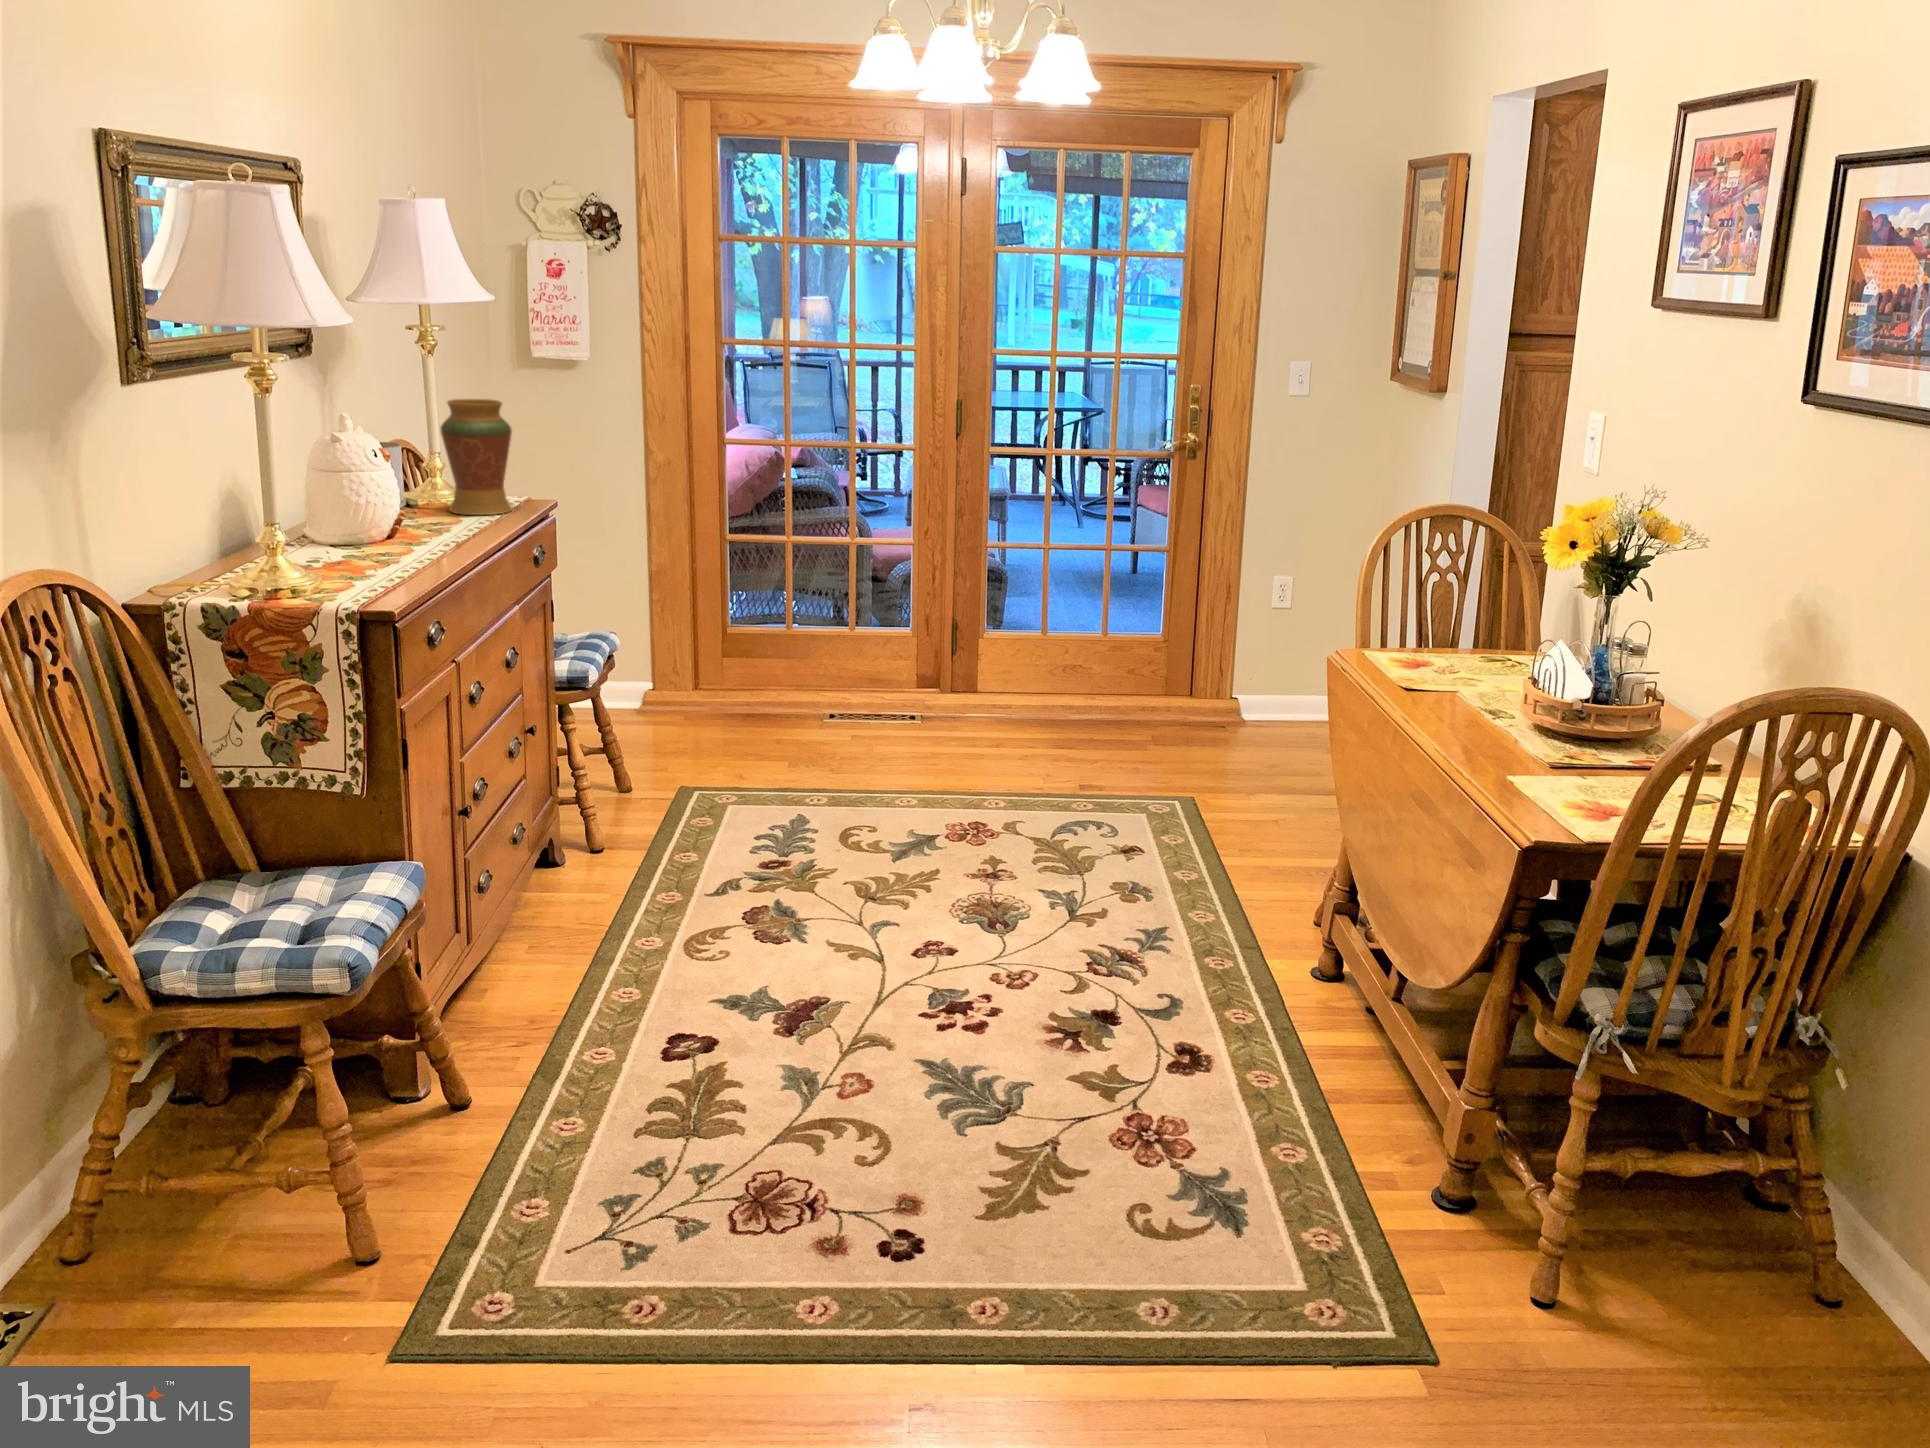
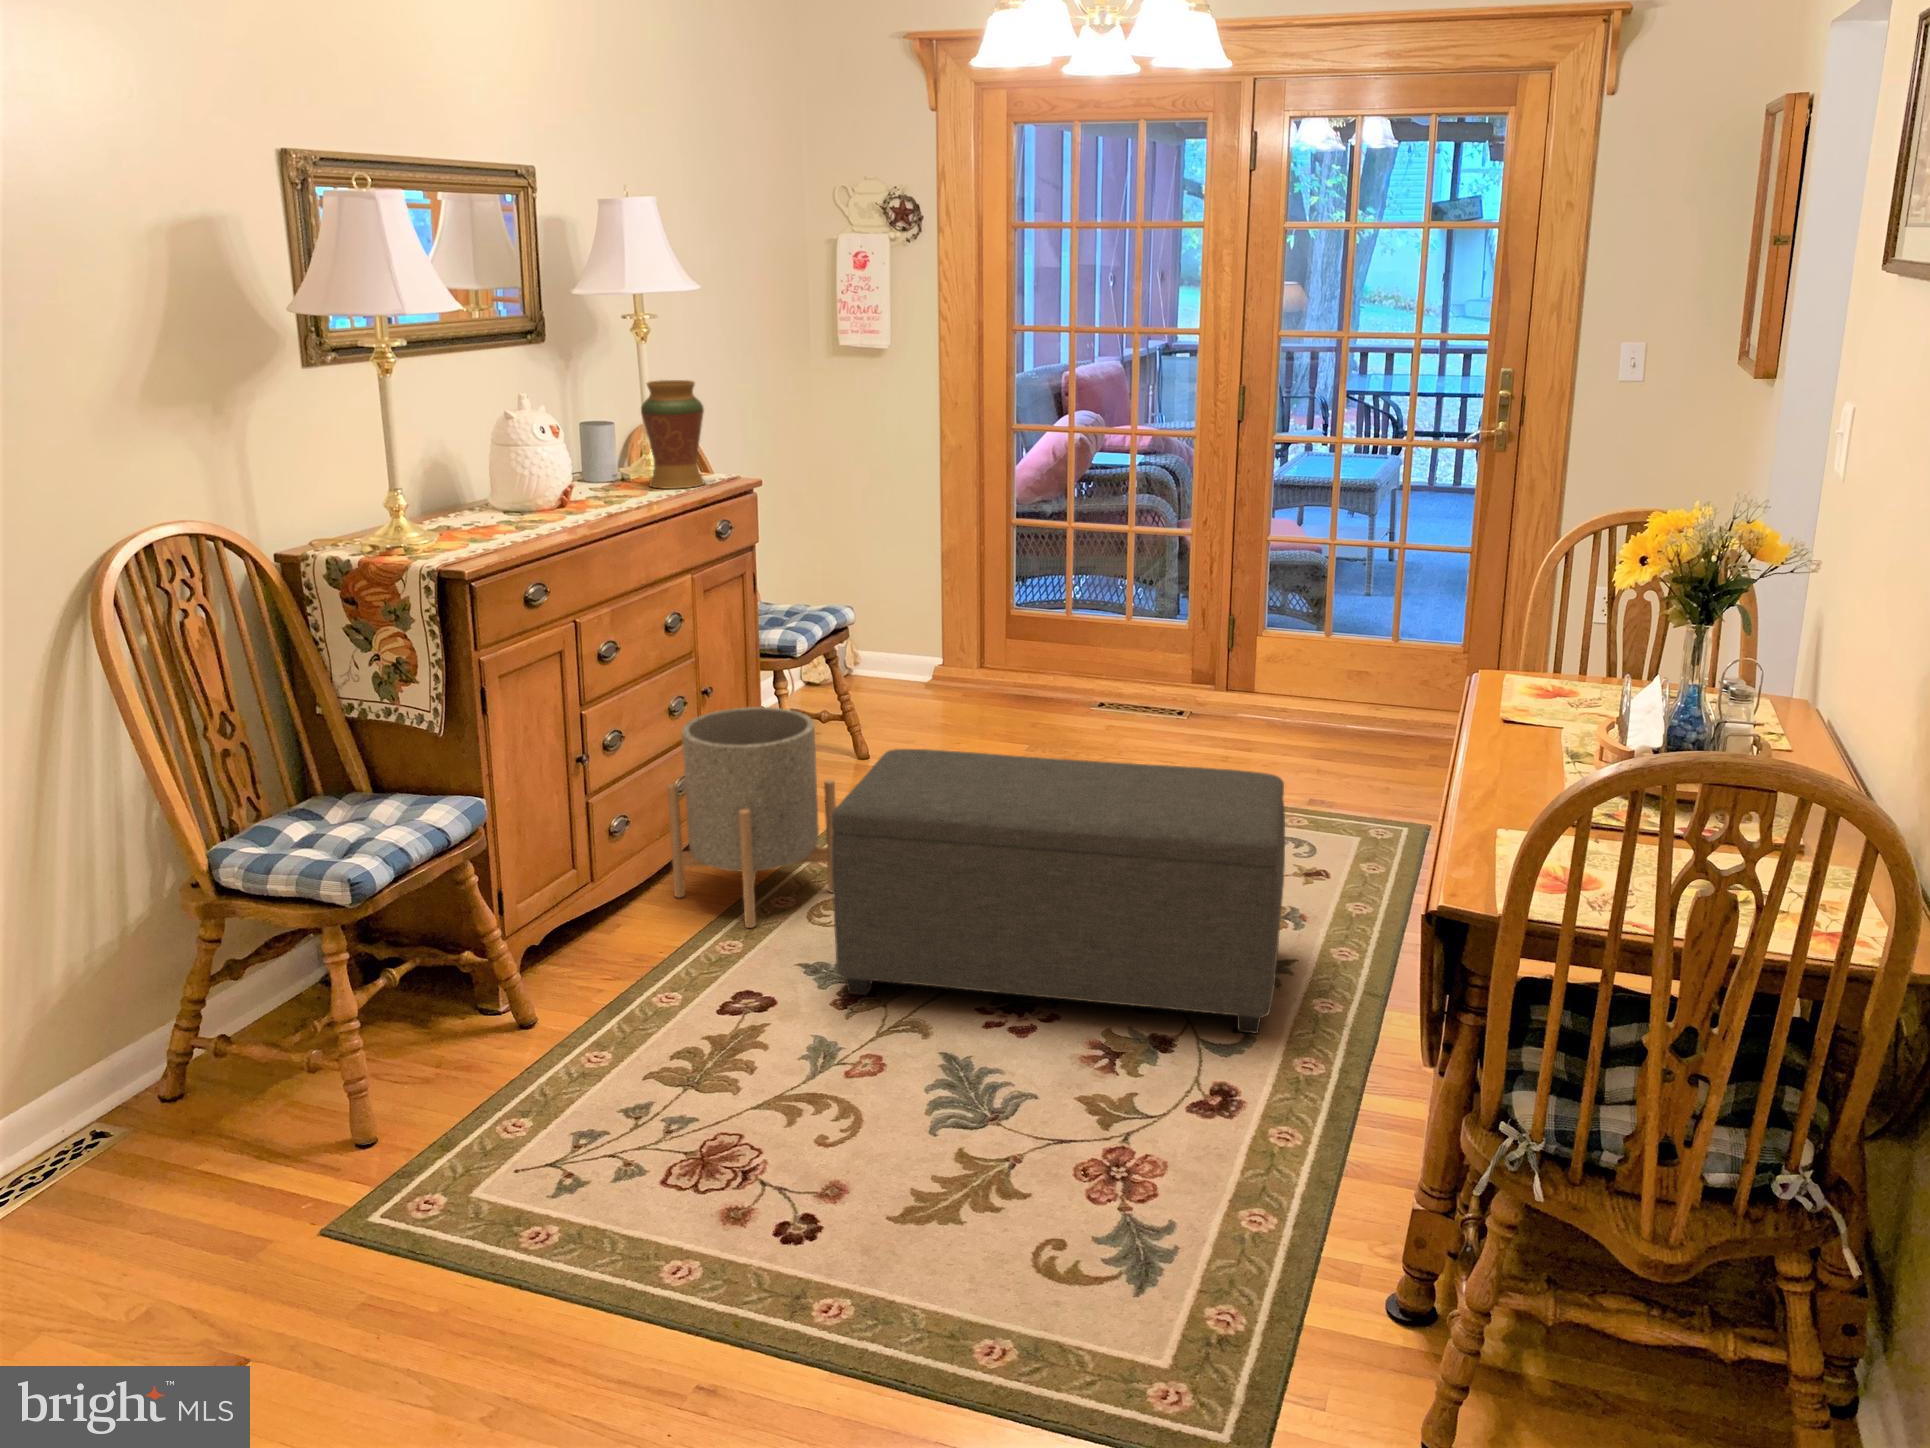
planter: none [524,740,702,969] -> present [668,707,836,928]
ottoman: none [769,761,1203,1018] -> present [832,749,1285,1034]

